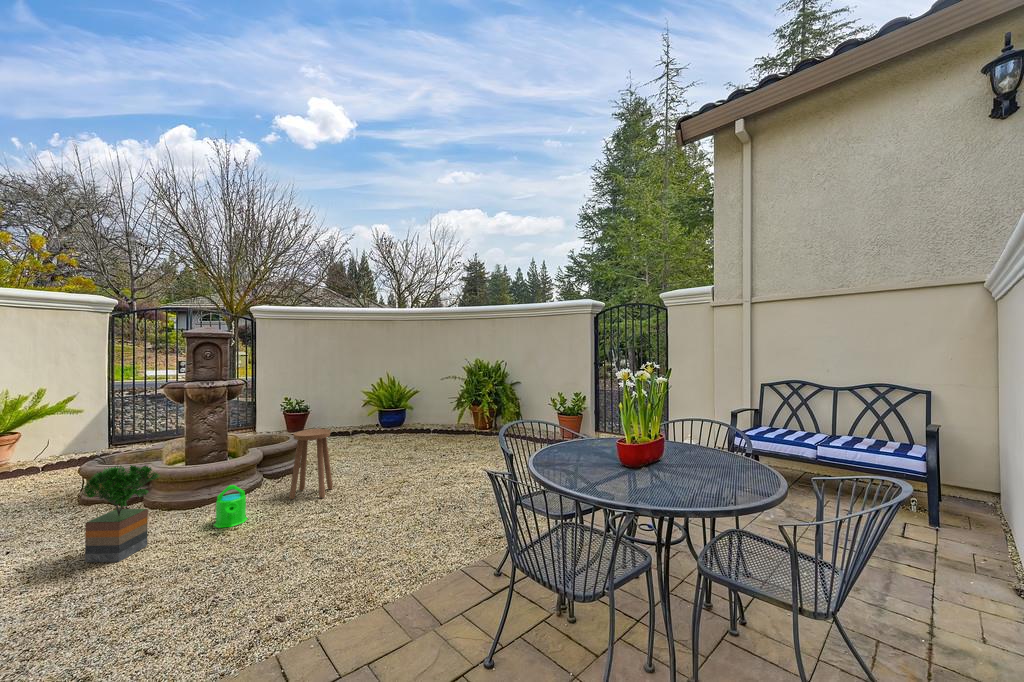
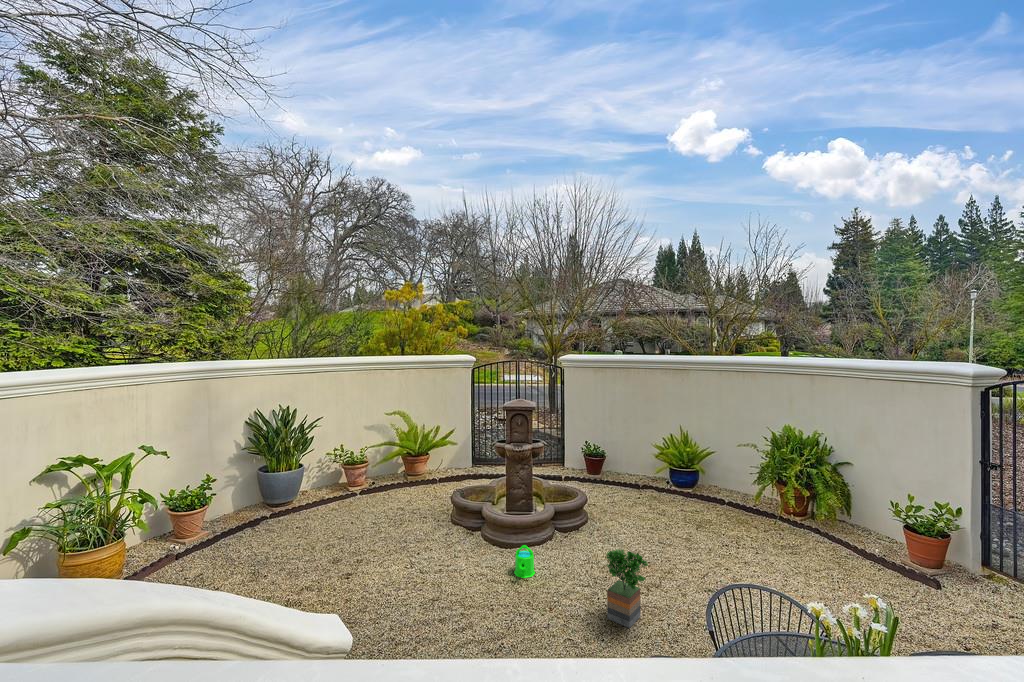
stool: present [289,429,333,499] -> none [567,504,602,570]
potted tree: present [83,465,160,562] -> present [606,549,648,628]

